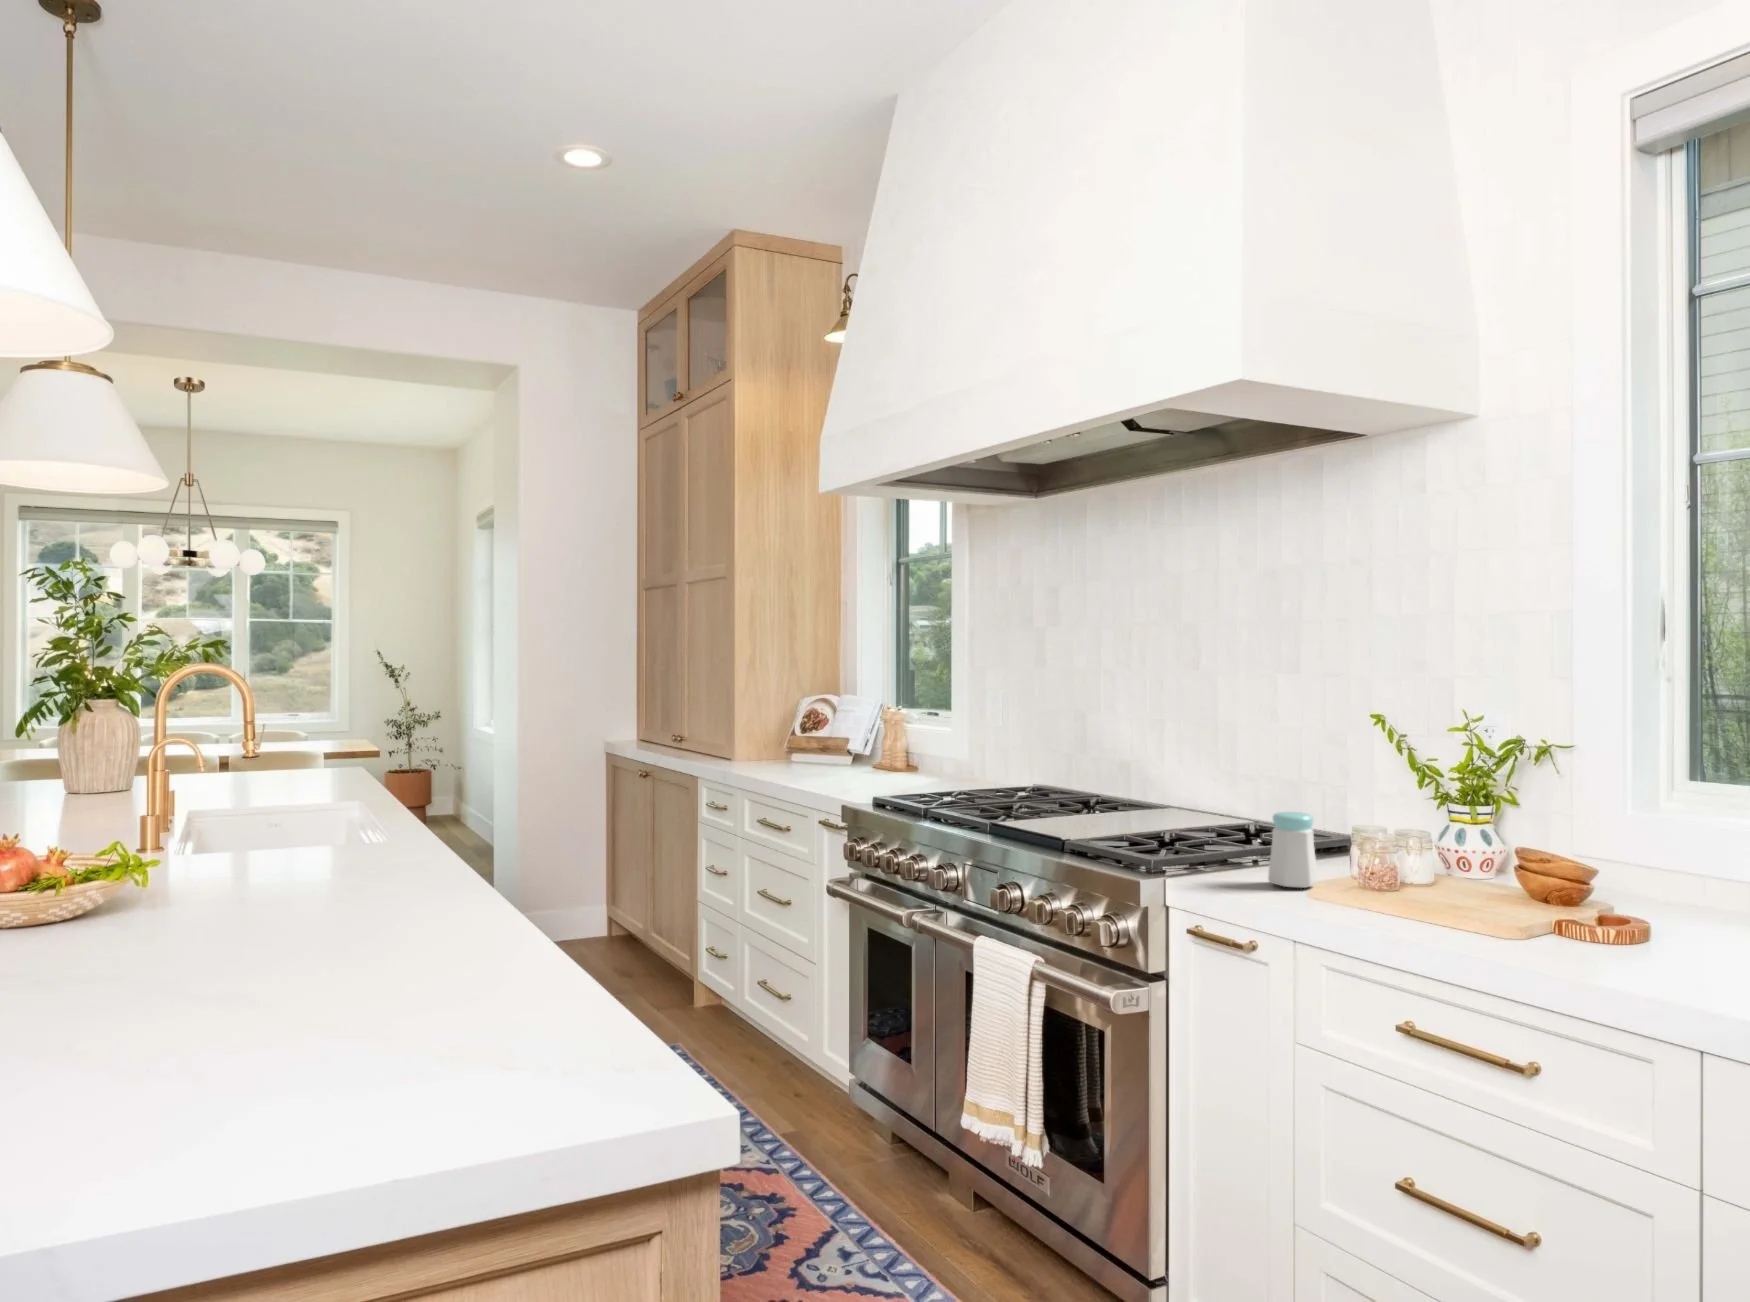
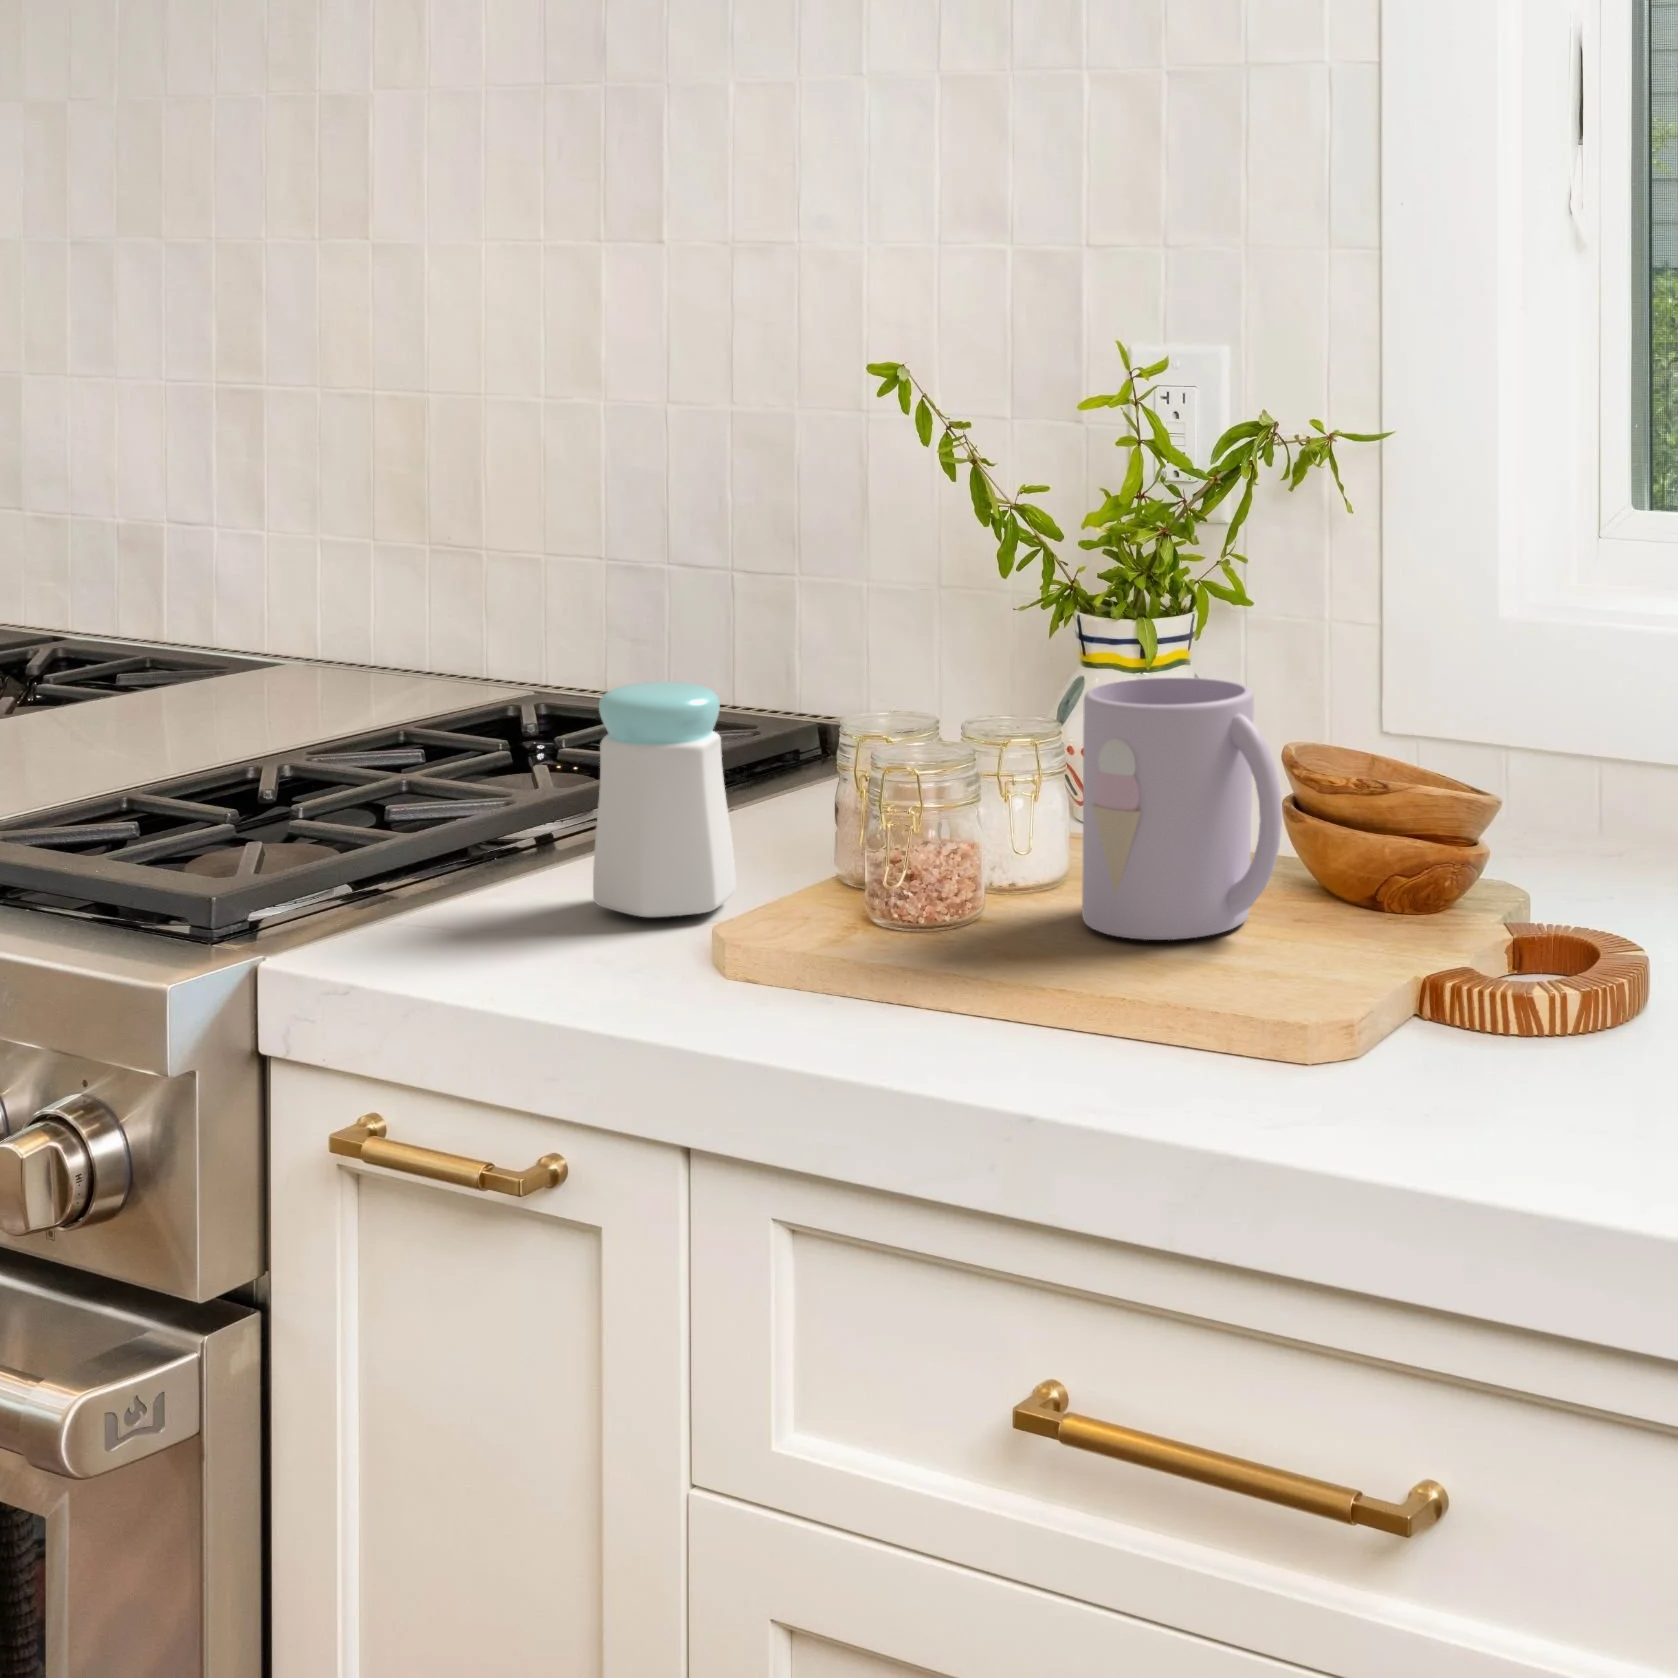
mug: none [1440,821,1512,908] -> present [1082,678,1282,940]

